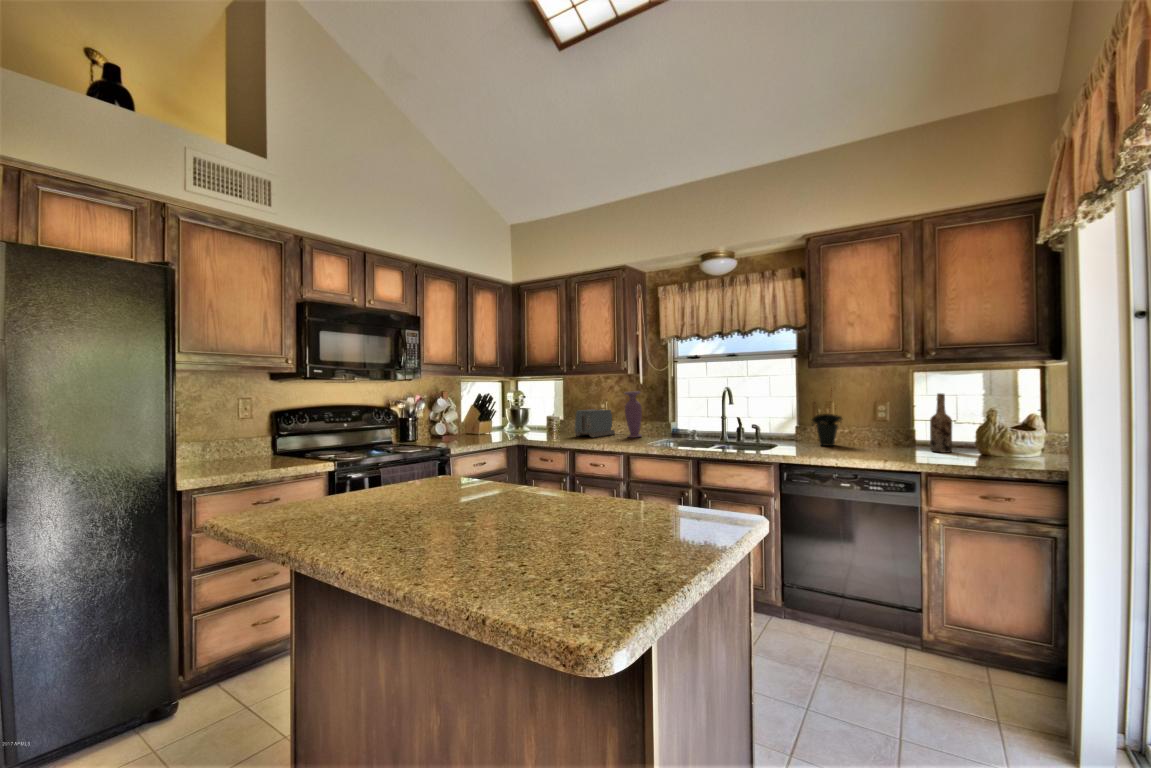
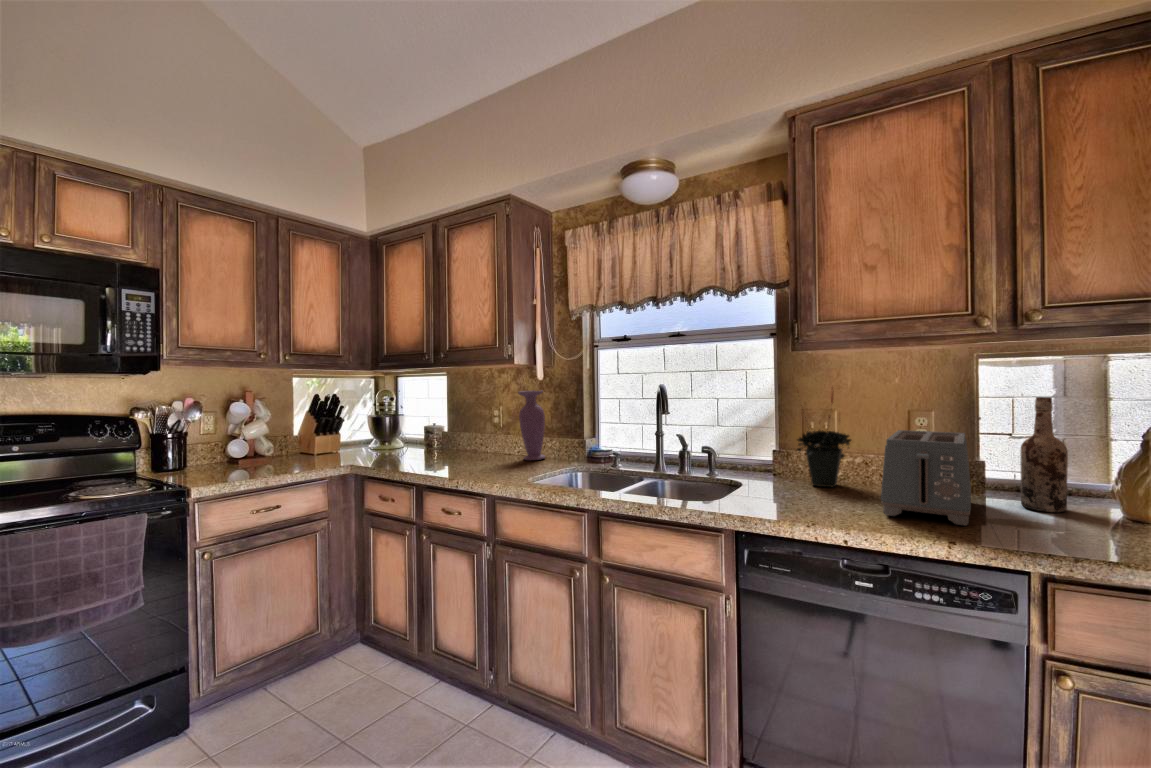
toaster: present [575,409,615,437] -> present [881,430,971,525]

